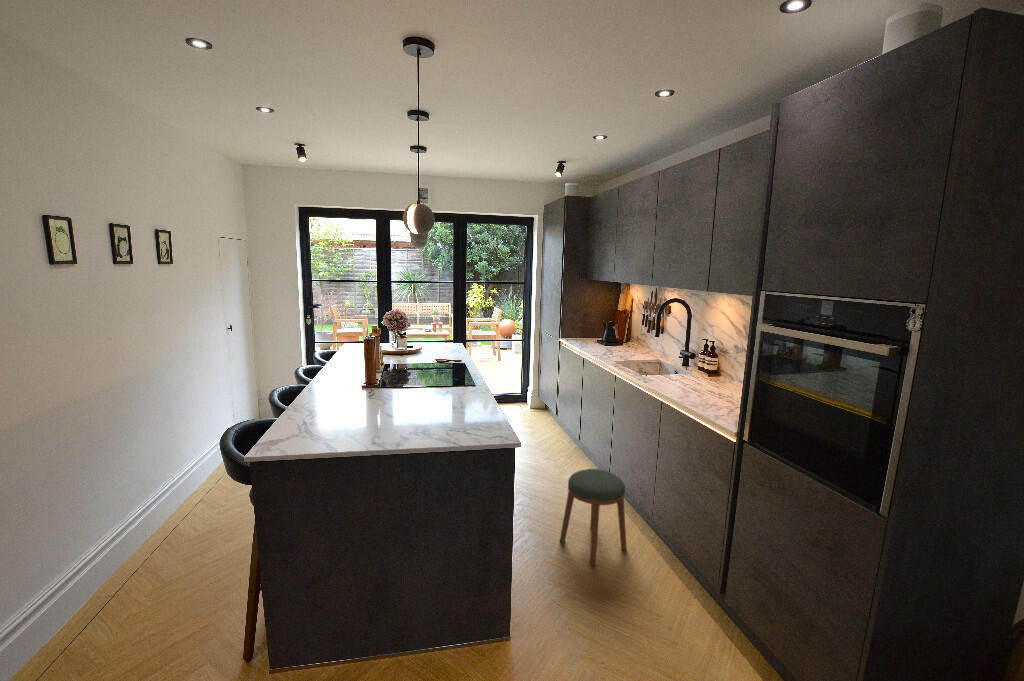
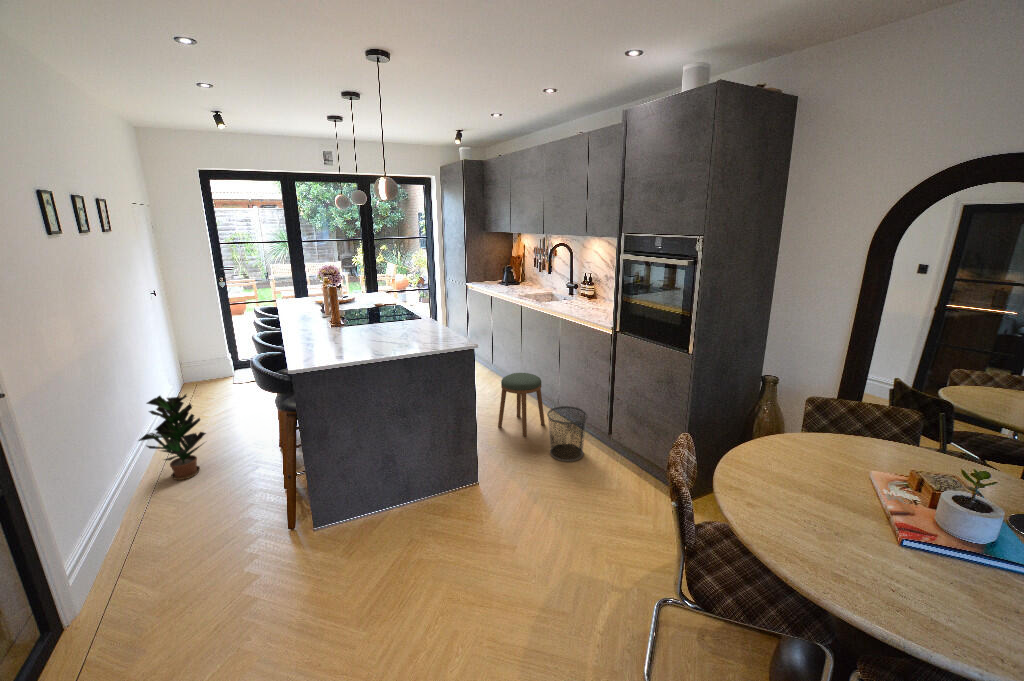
potted plant: none [142,442,220,543] -> present [138,394,206,480]
waste bin: none [622,538,686,634] -> present [547,406,588,461]

